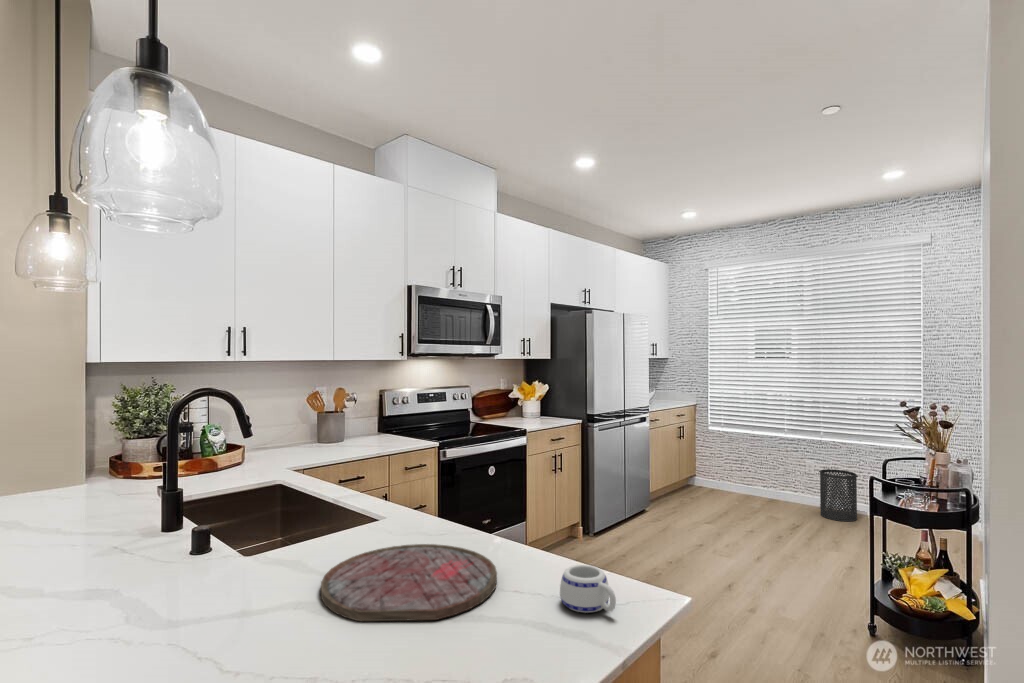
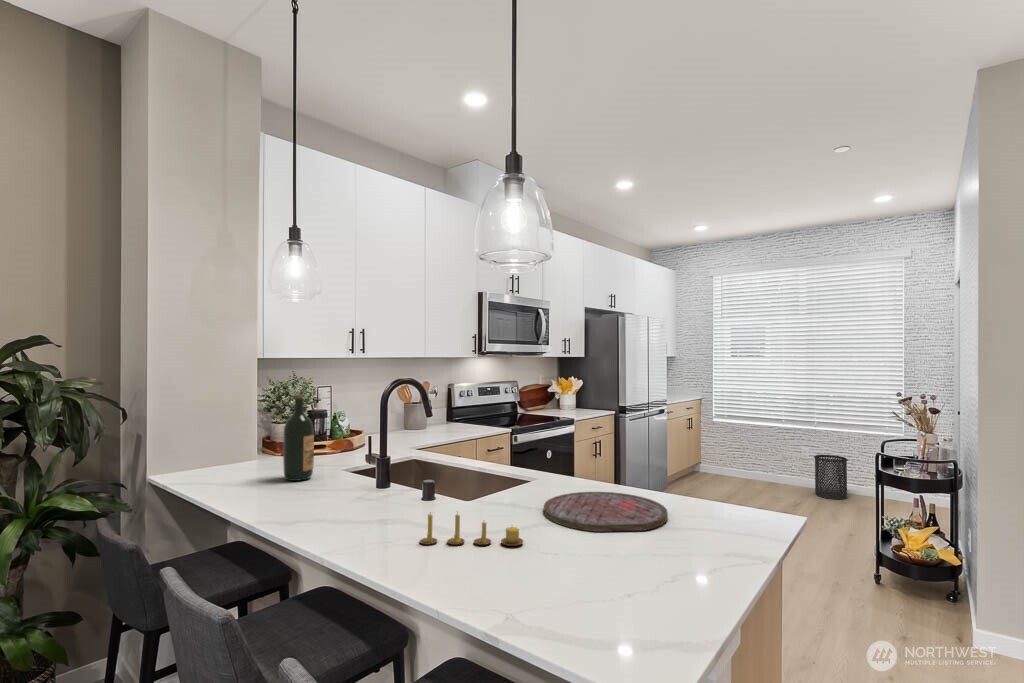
wine bottle: none [61,408,106,518] -> present [283,394,314,481]
mug: present [560,565,616,613] -> none [717,497,762,526]
candle: none [69,593,225,652] -> present [420,514,523,546]

